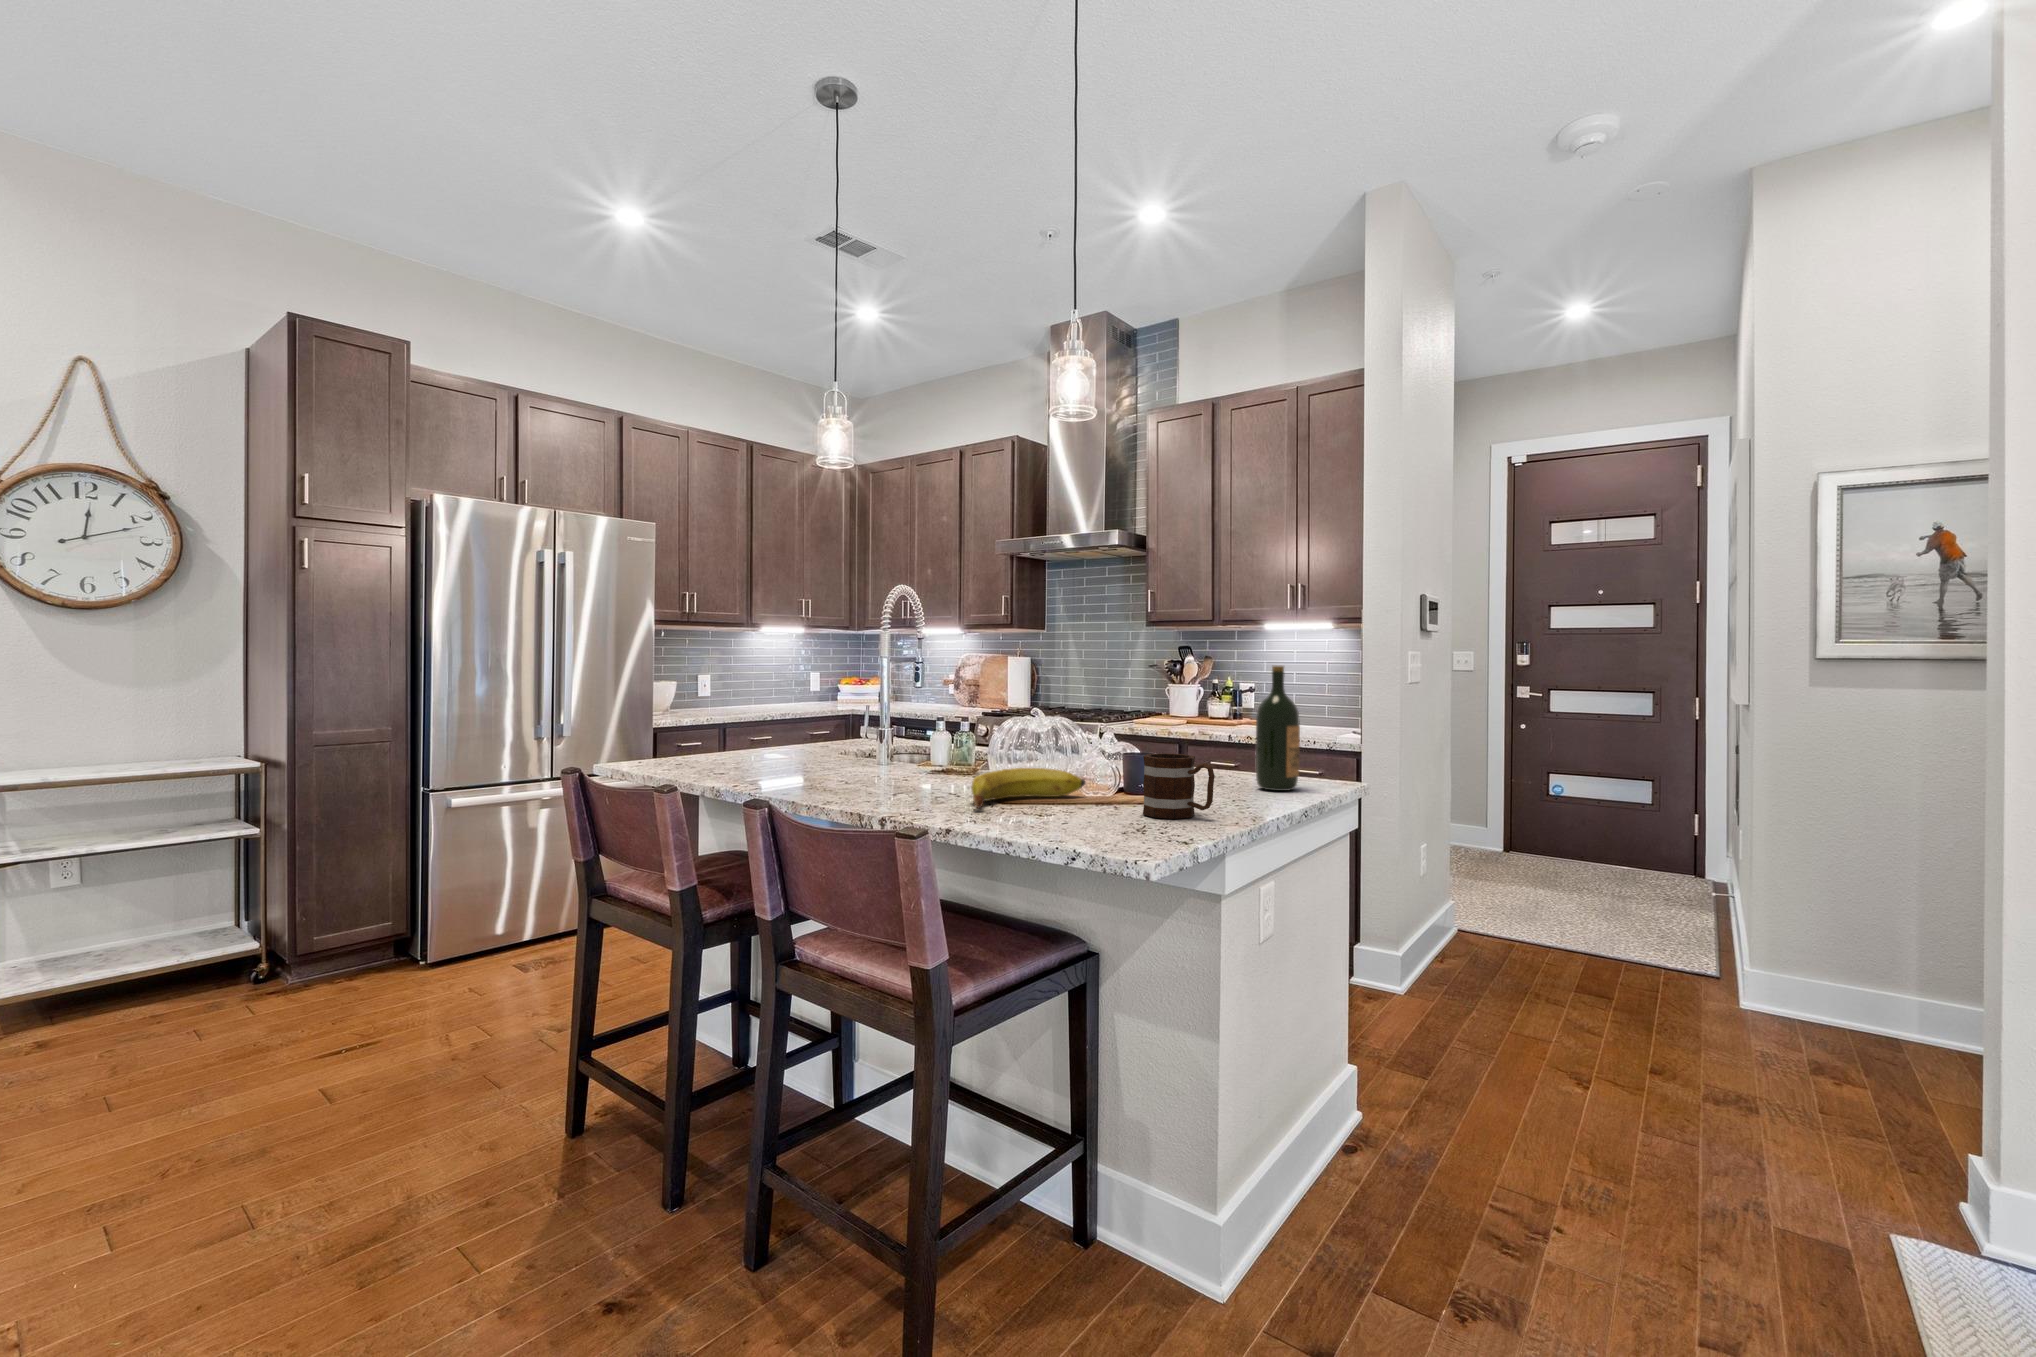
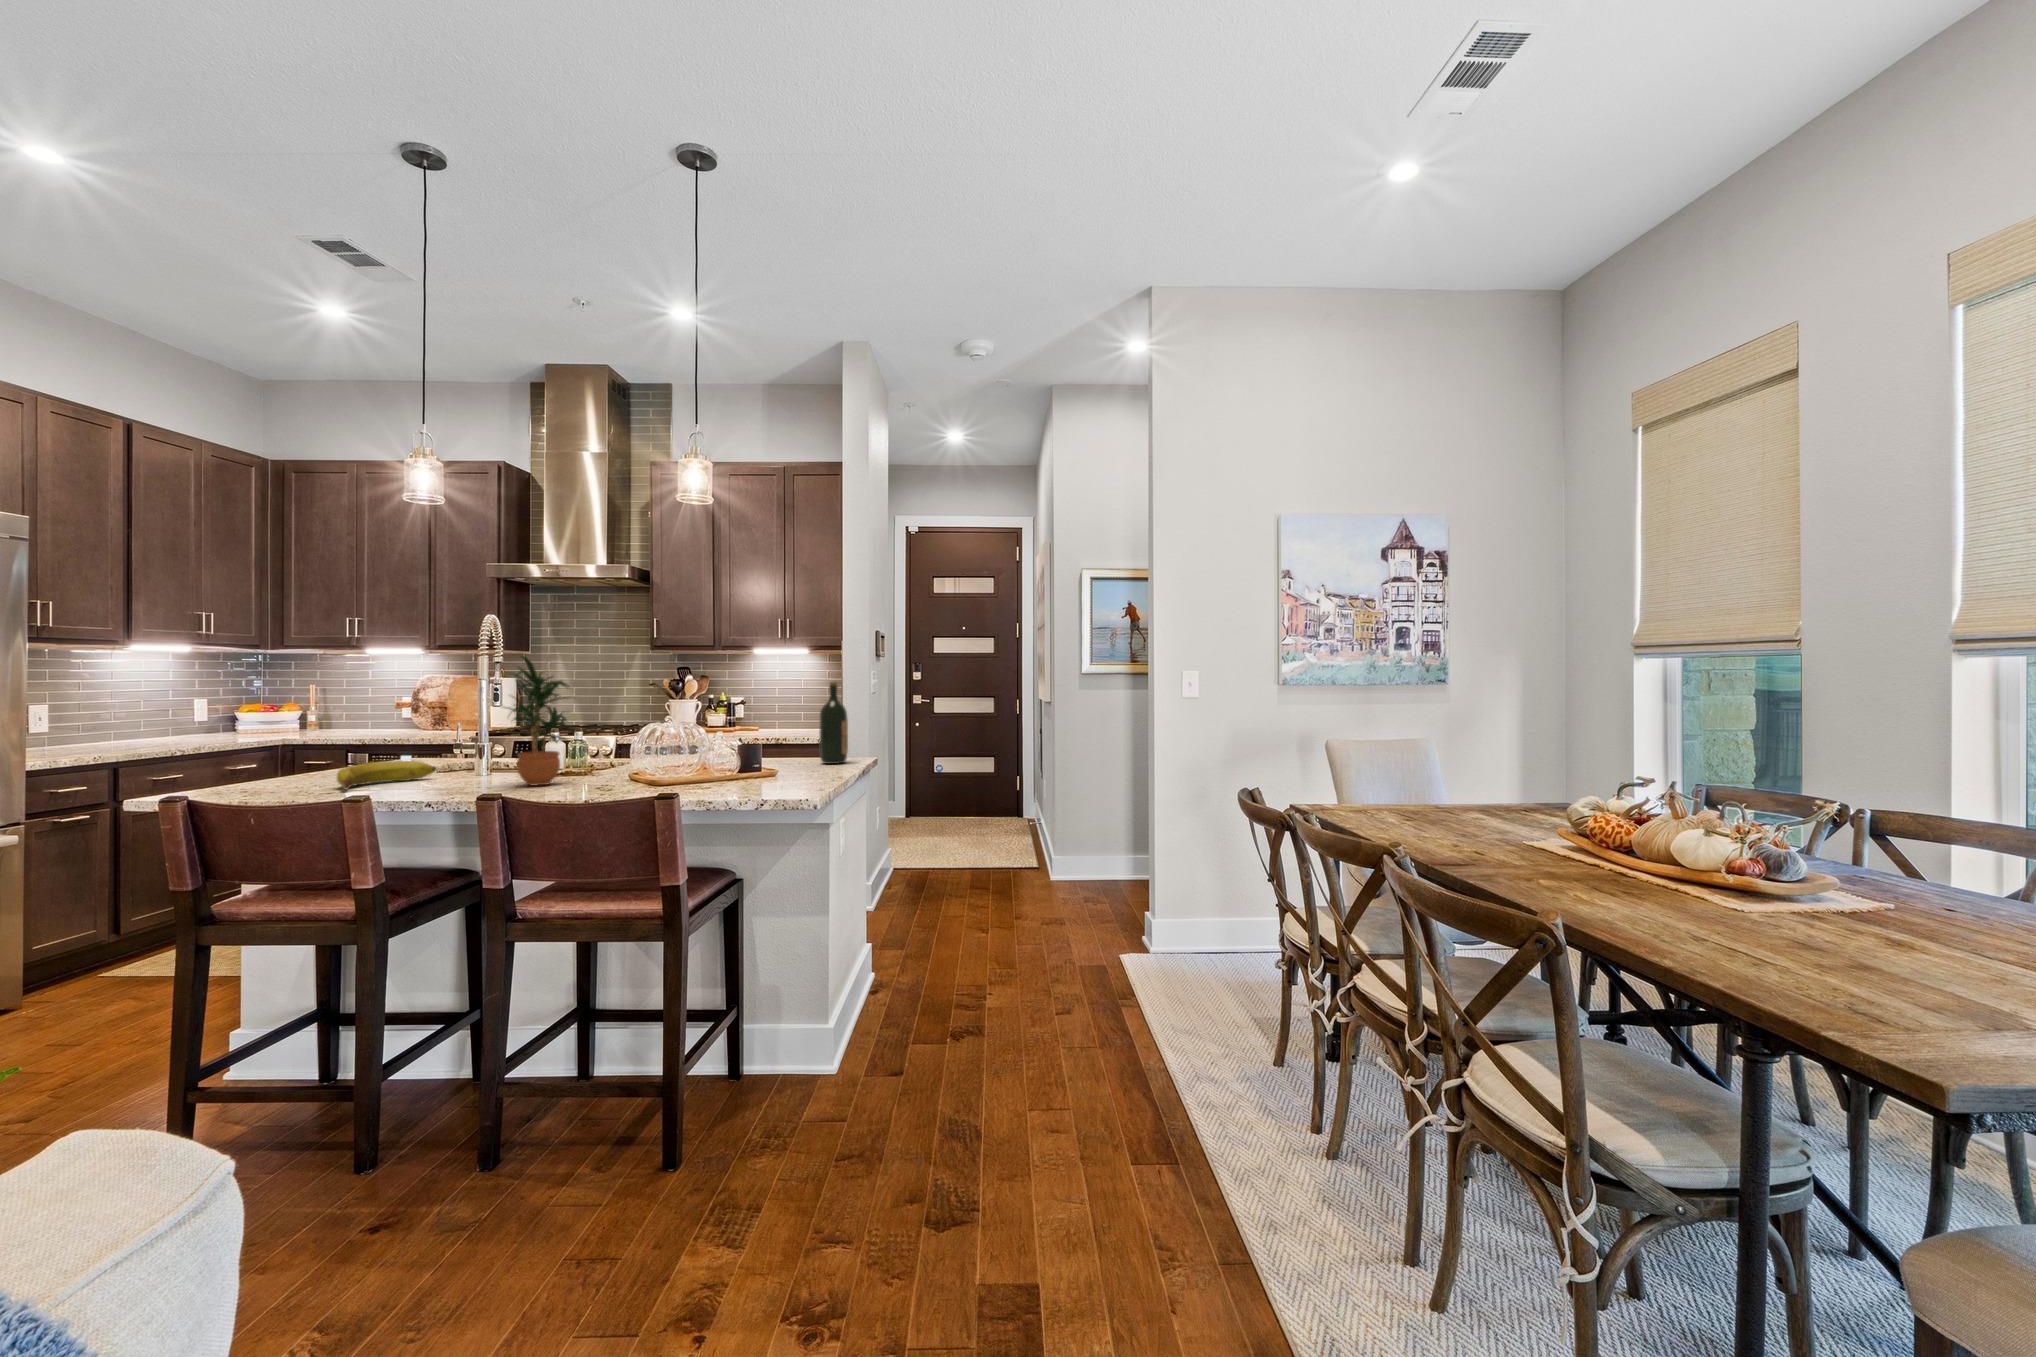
potted plant: none [851,629,943,787] -> present [509,656,575,785]
mug: present [1143,753,1215,819] -> none [774,740,823,782]
banana: present [971,768,1085,808] -> present [337,761,436,790]

